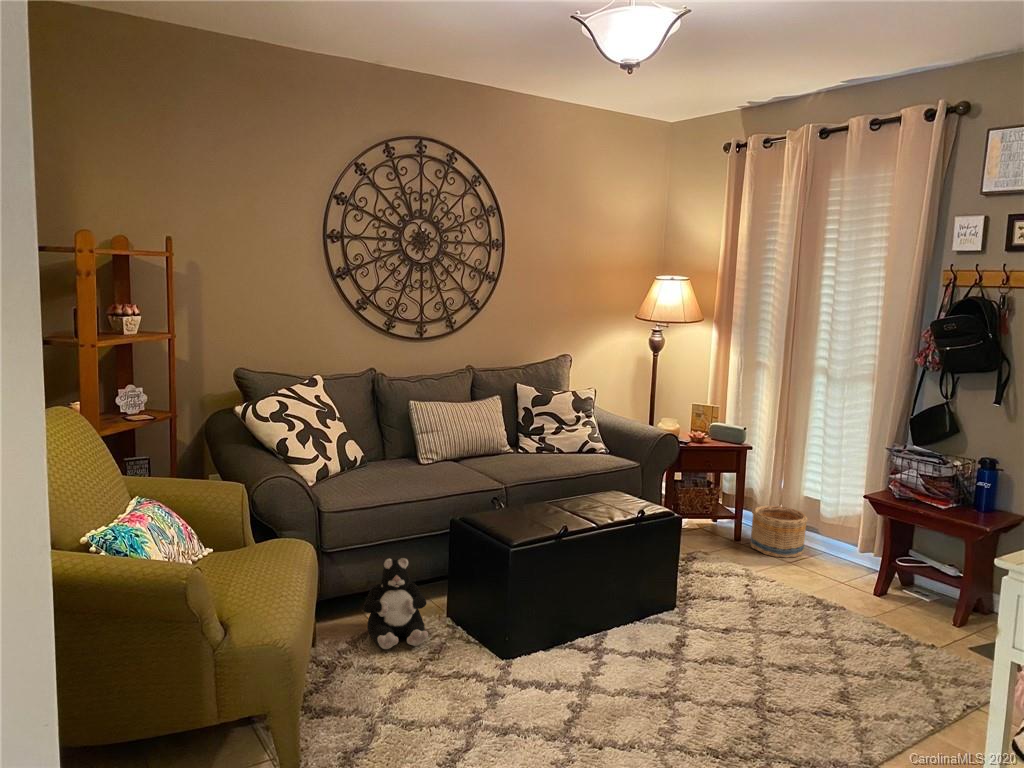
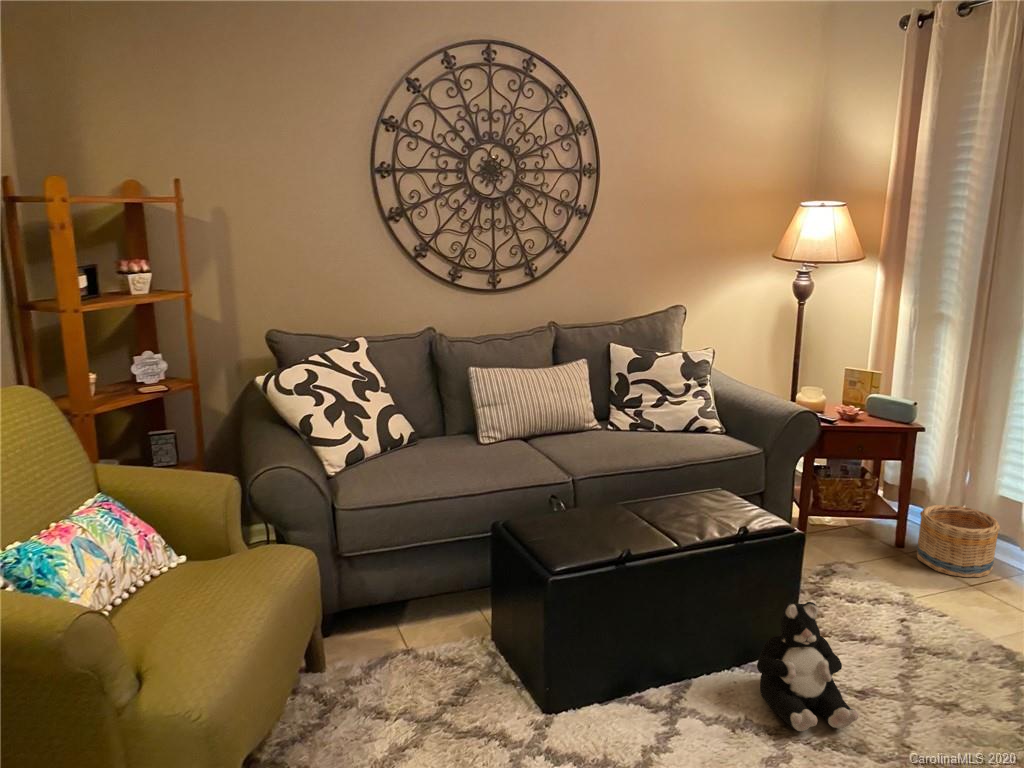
plush toy: present [363,557,428,649] -> present [757,602,858,731]

